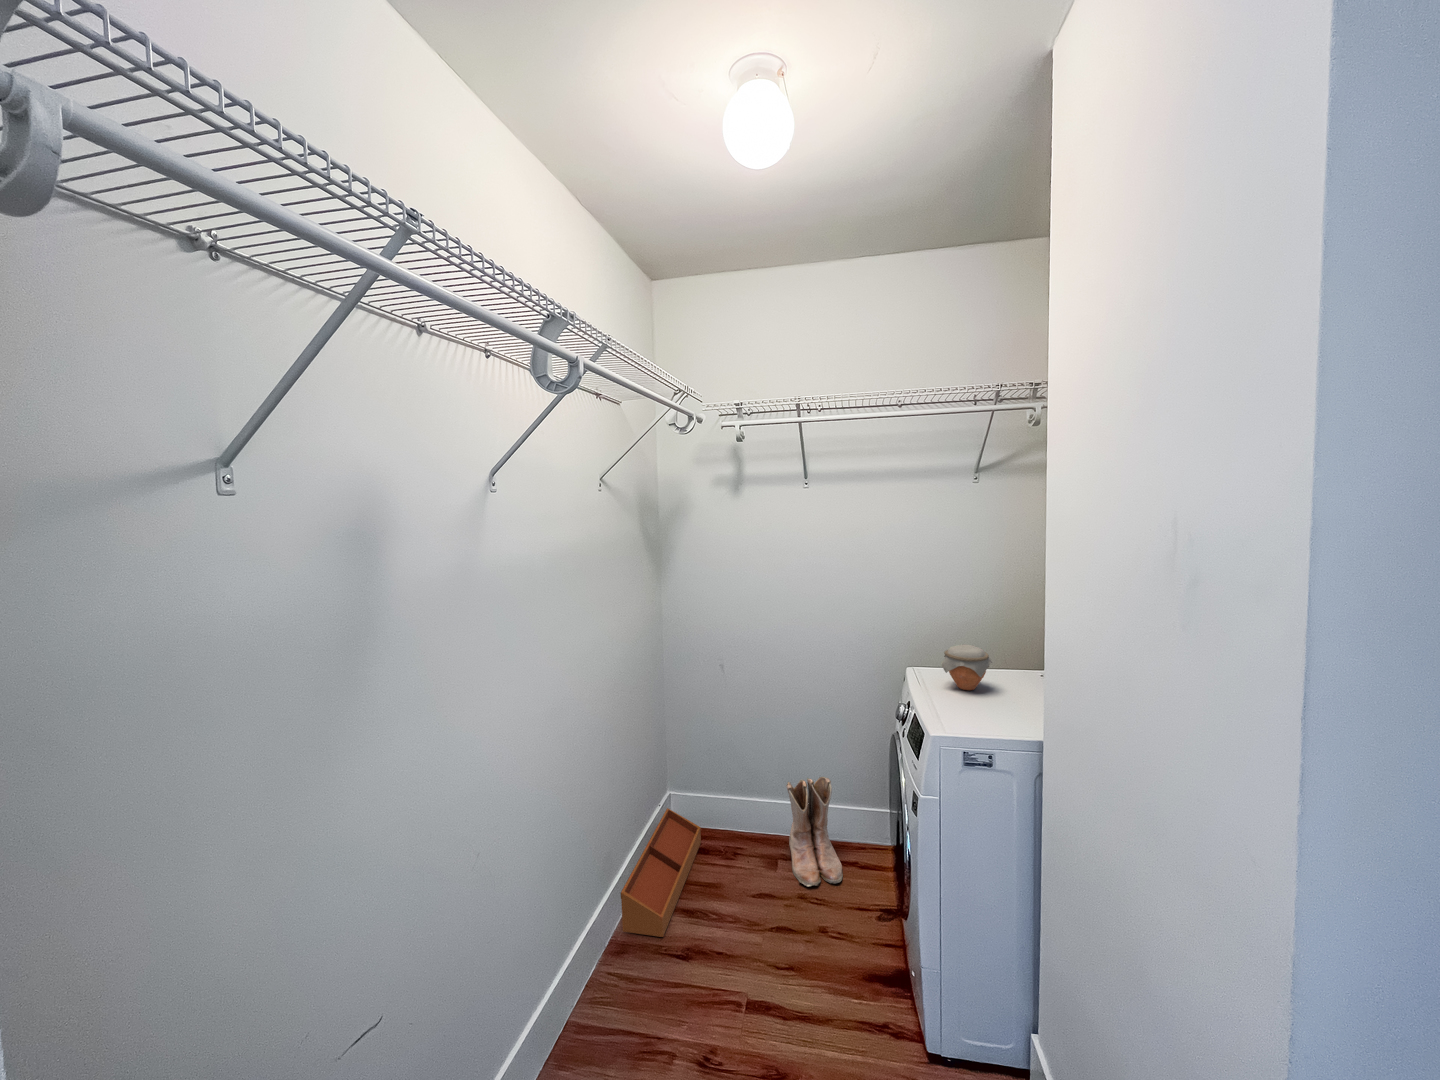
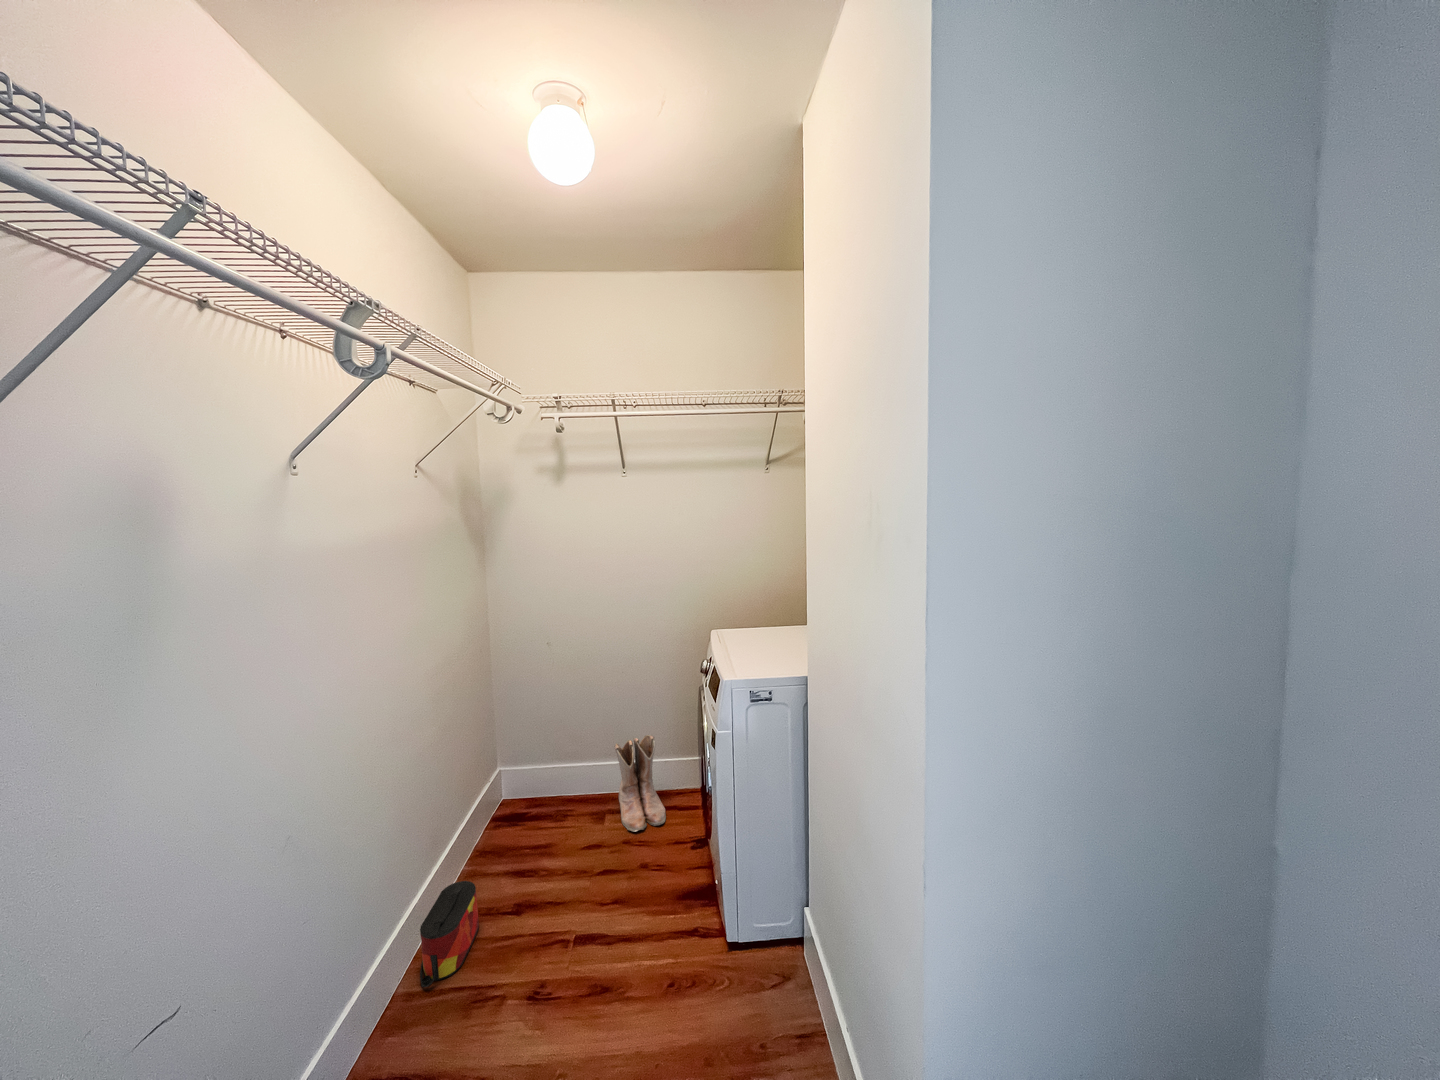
jar: present [941,644,992,690] -> none [738,606,777,643]
storage bin: present [620,808,701,937] -> none [451,785,535,904]
bag: none [590,912,646,1021] -> present [420,881,479,987]

